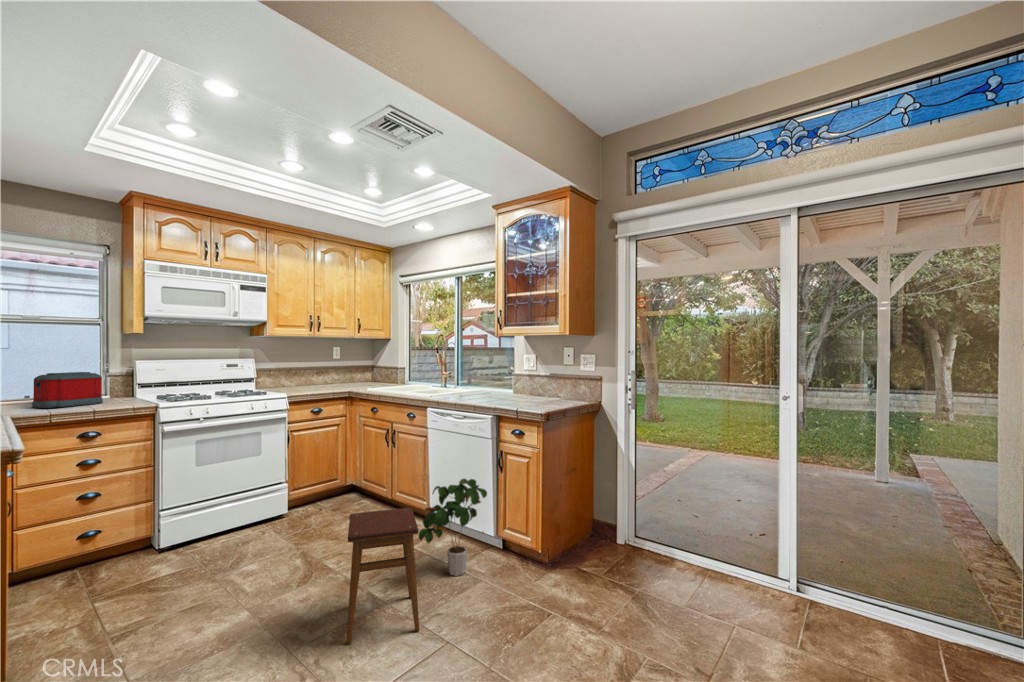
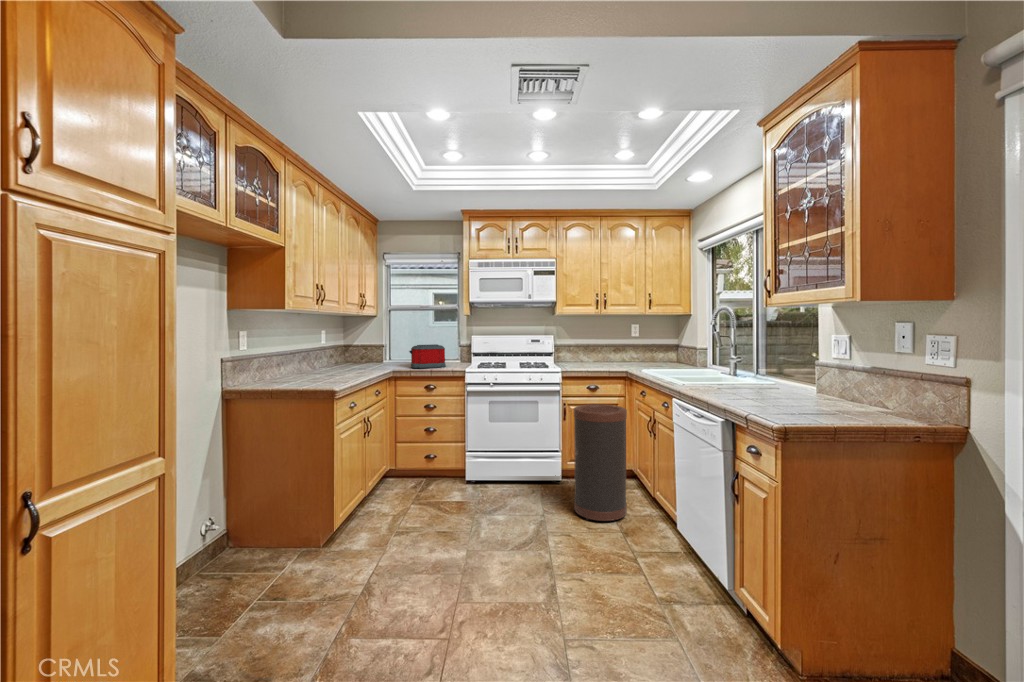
trash can: none [326,423,379,537] -> present [574,404,627,521]
potted plant: present [419,479,487,576] -> none [602,496,712,617]
stool: present [346,508,419,644] -> none [491,499,587,657]

